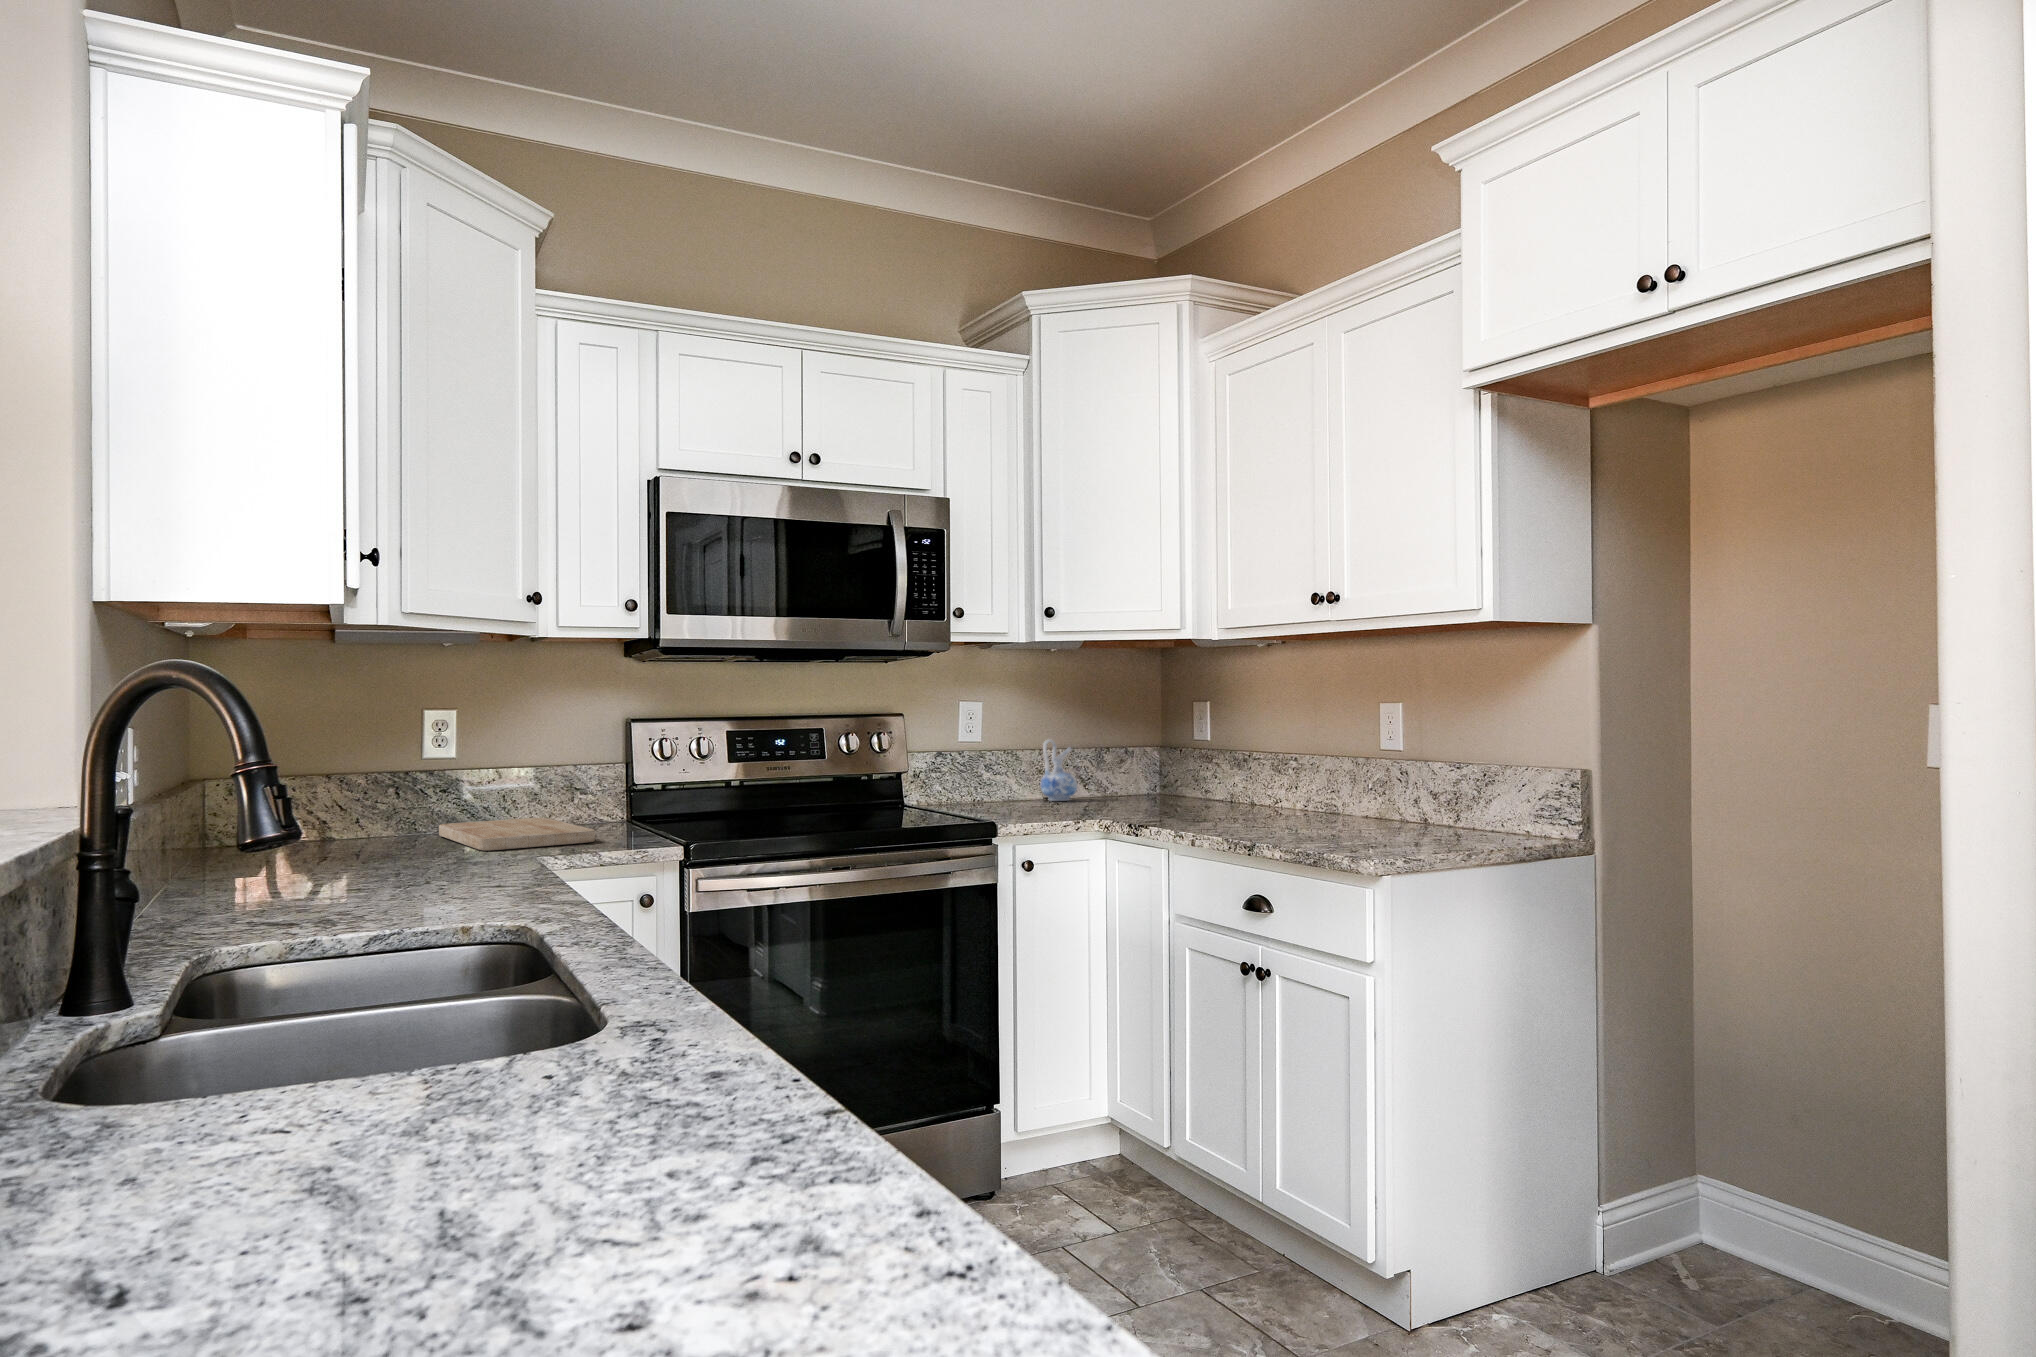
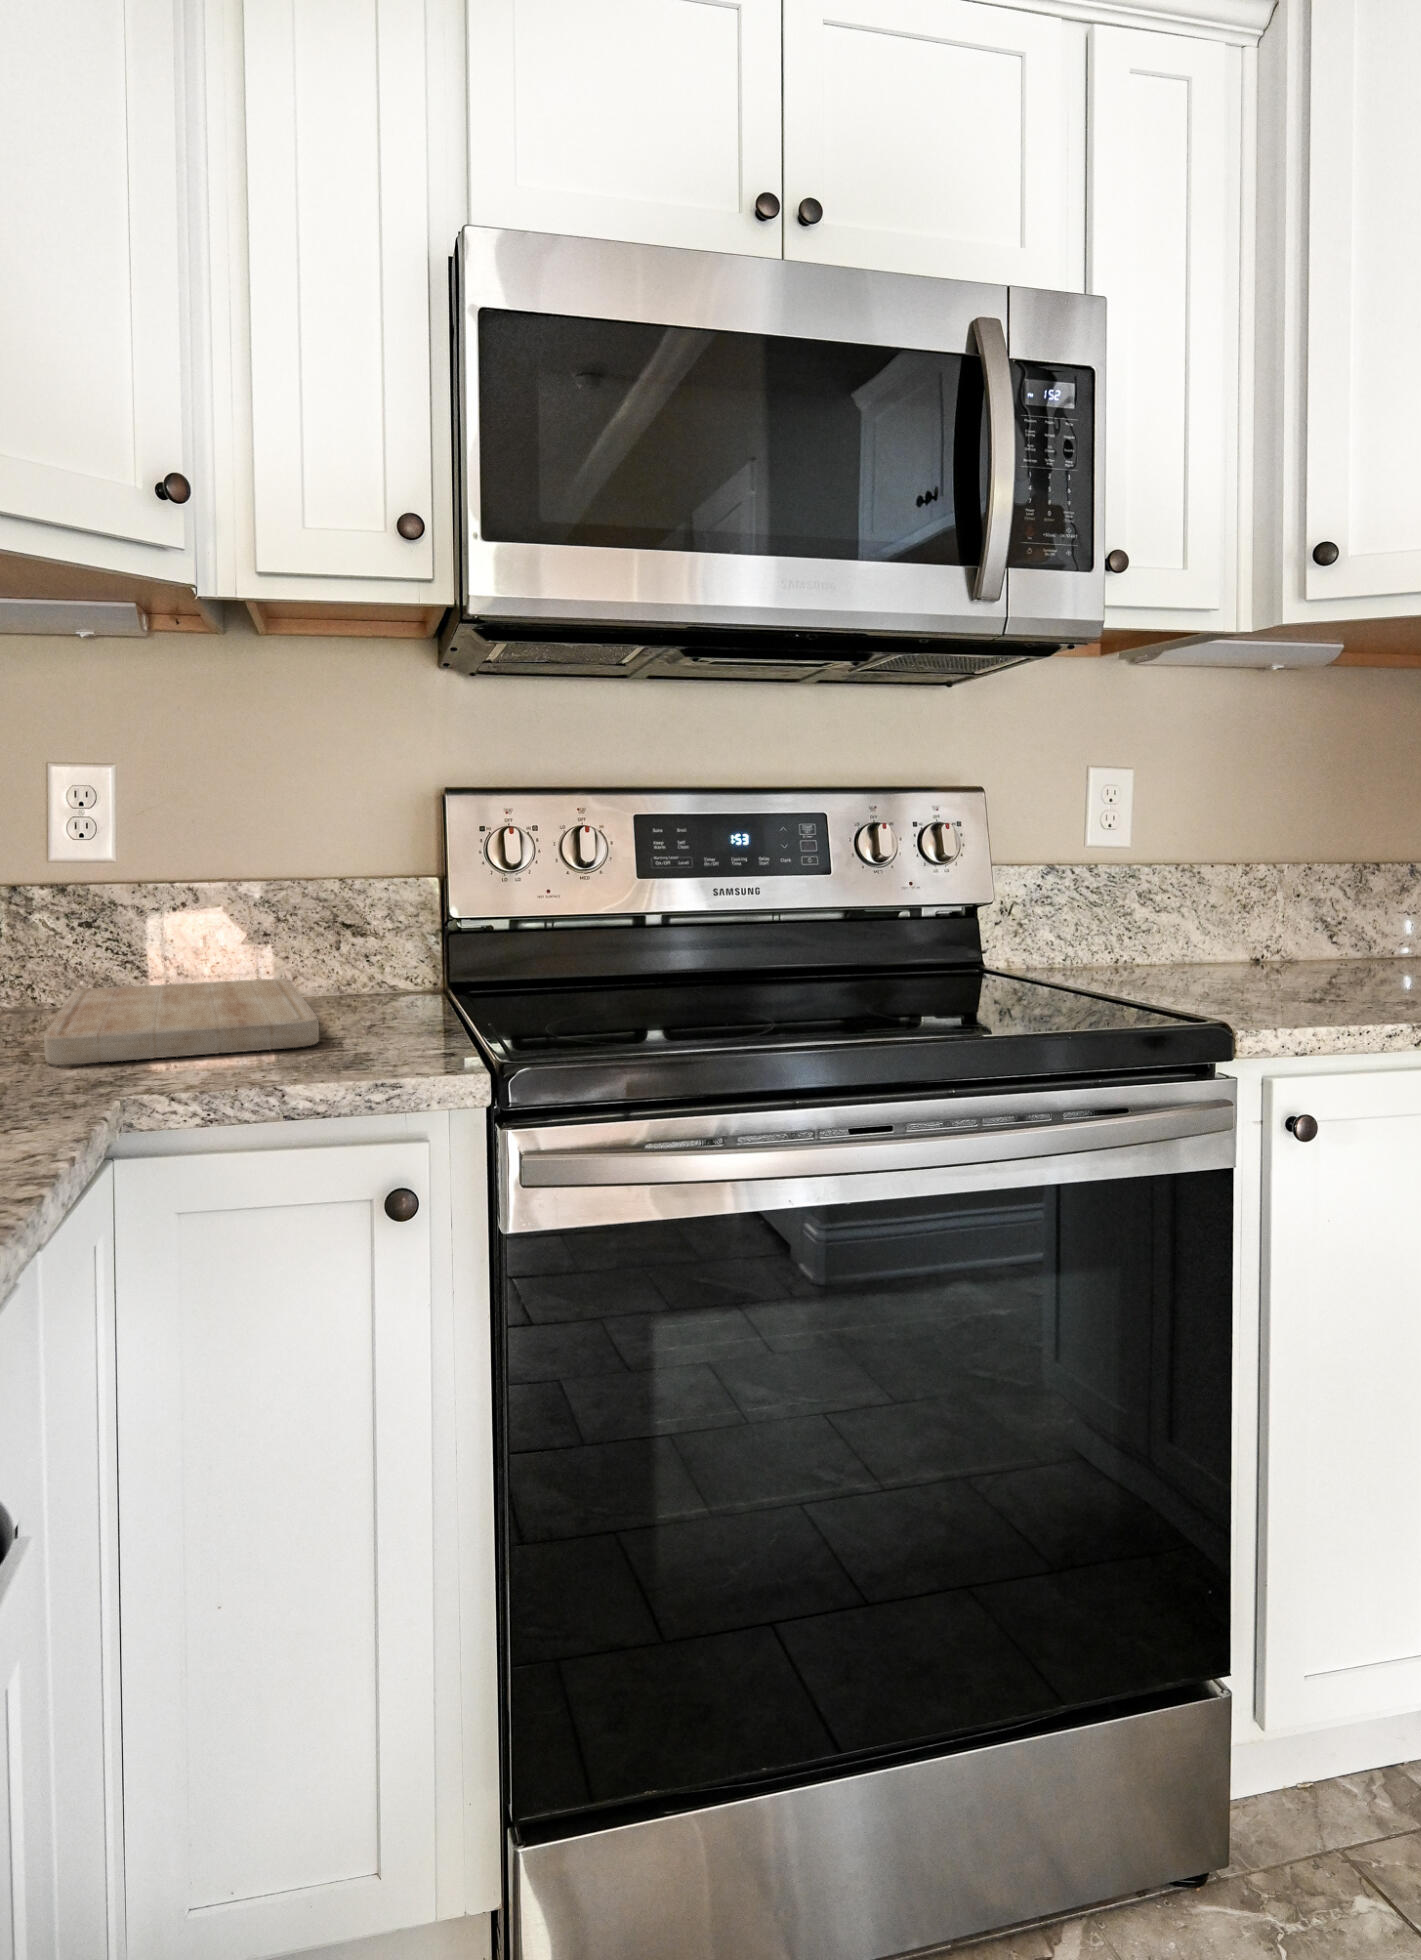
ceramic pitcher: present [1040,739,1077,801] -> none [1244,843,1324,966]

